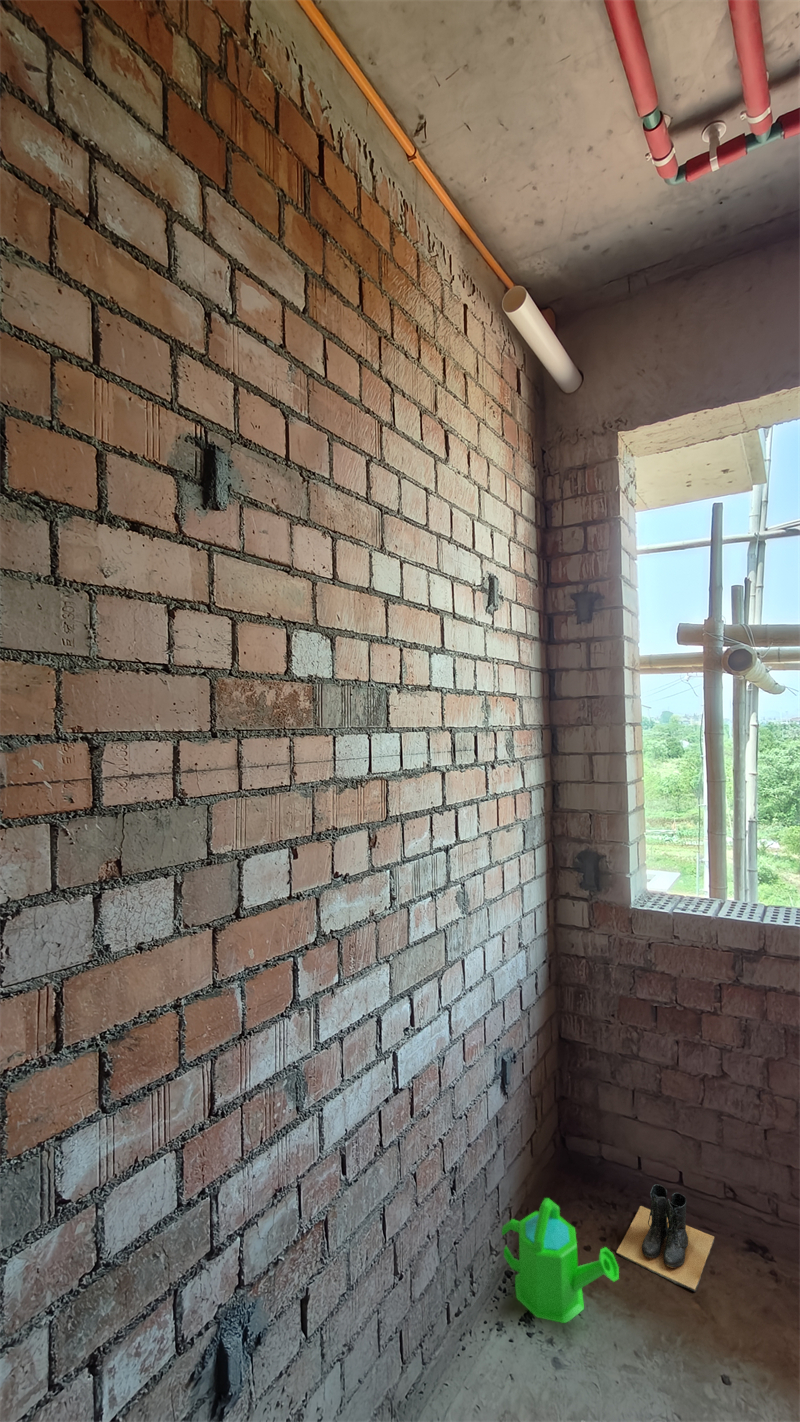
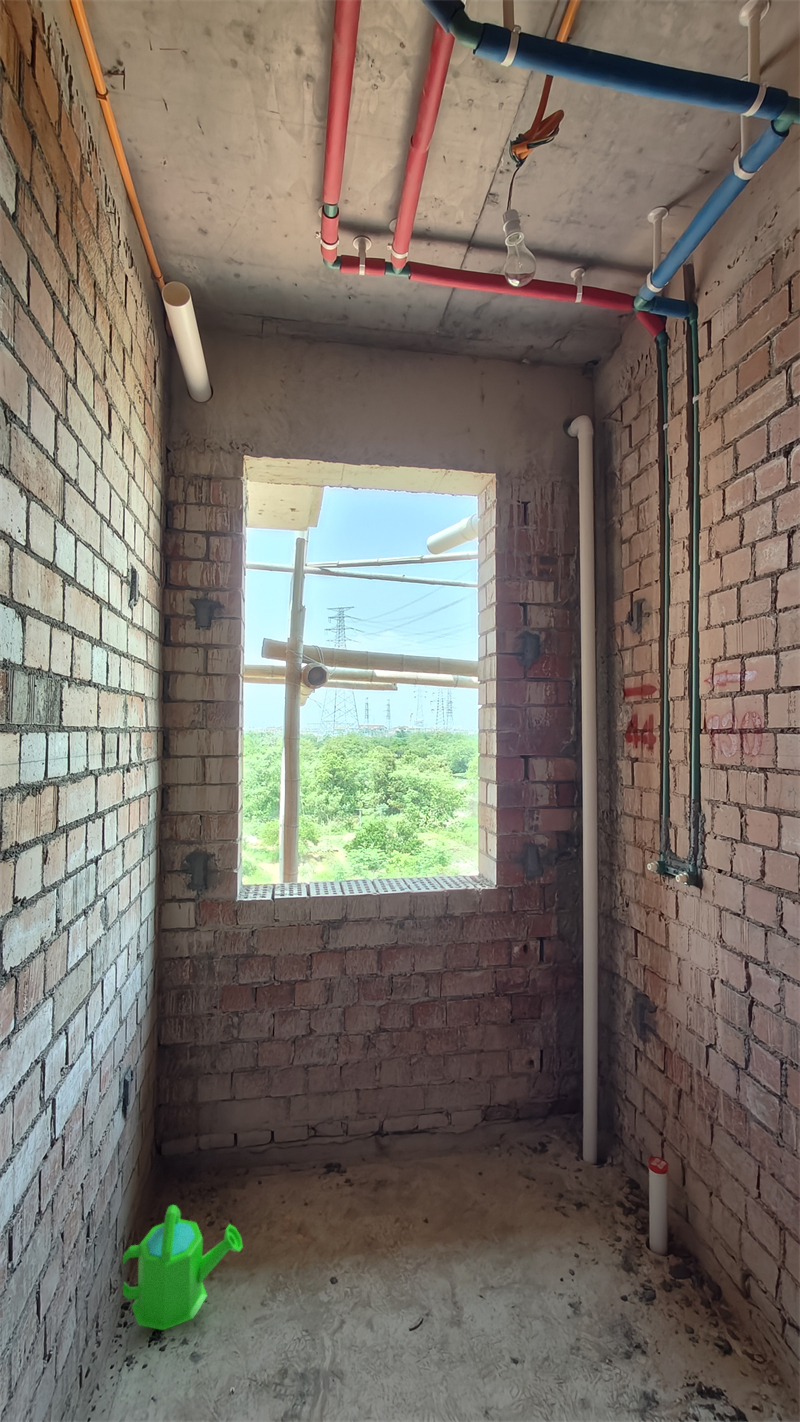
boots: present [616,1184,714,1291] -> none [224,1150,302,1233]

